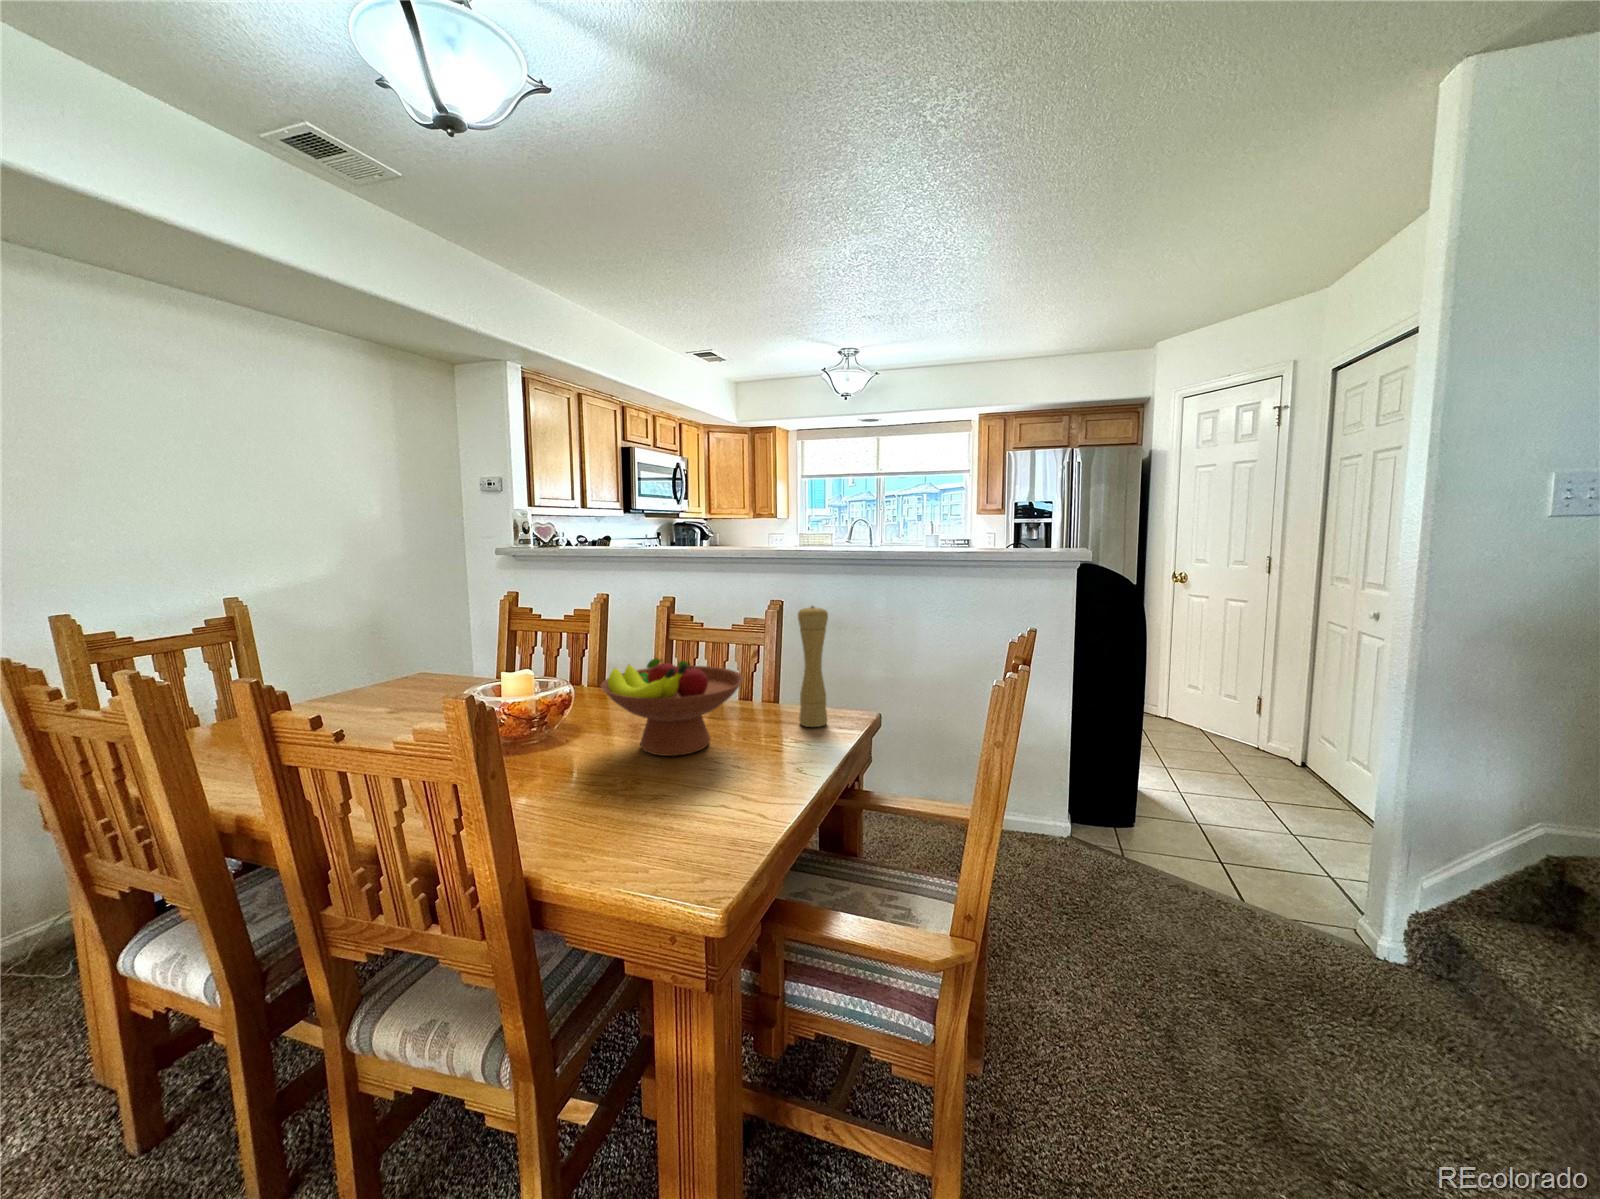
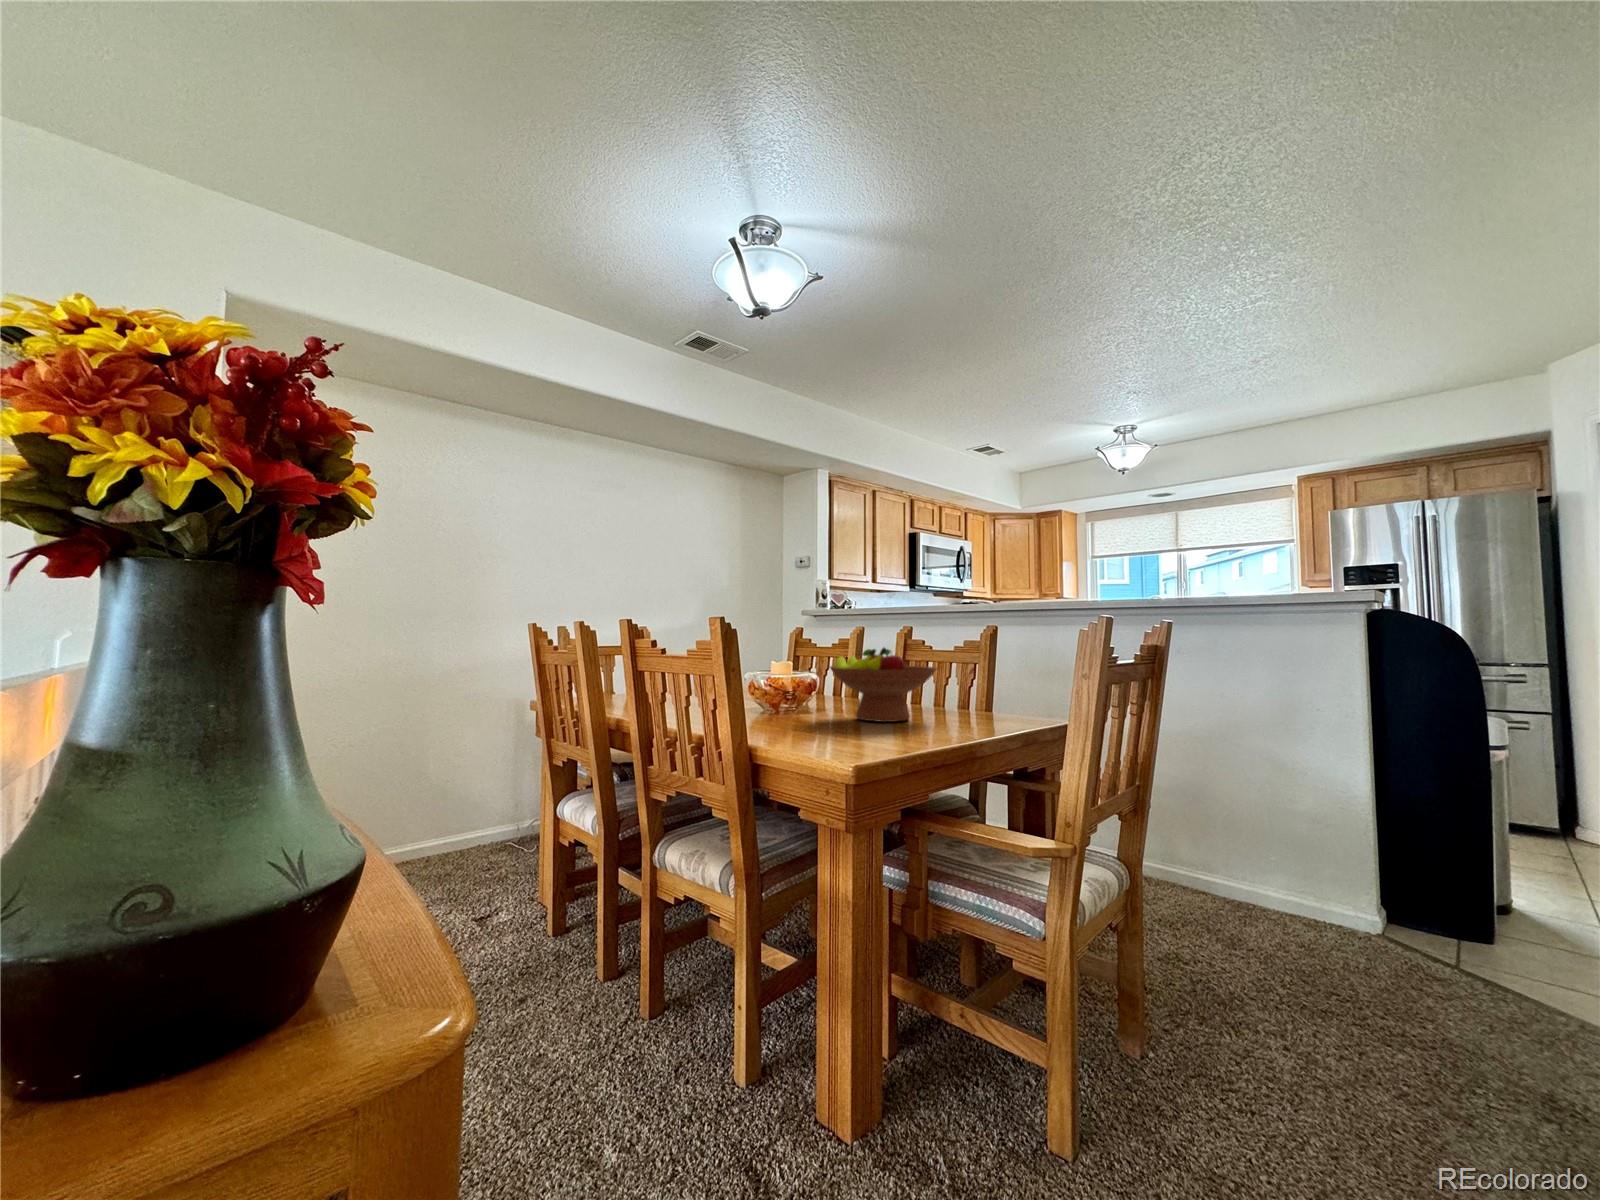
pepper mill: present [798,606,828,727] -> none [989,617,1016,720]

